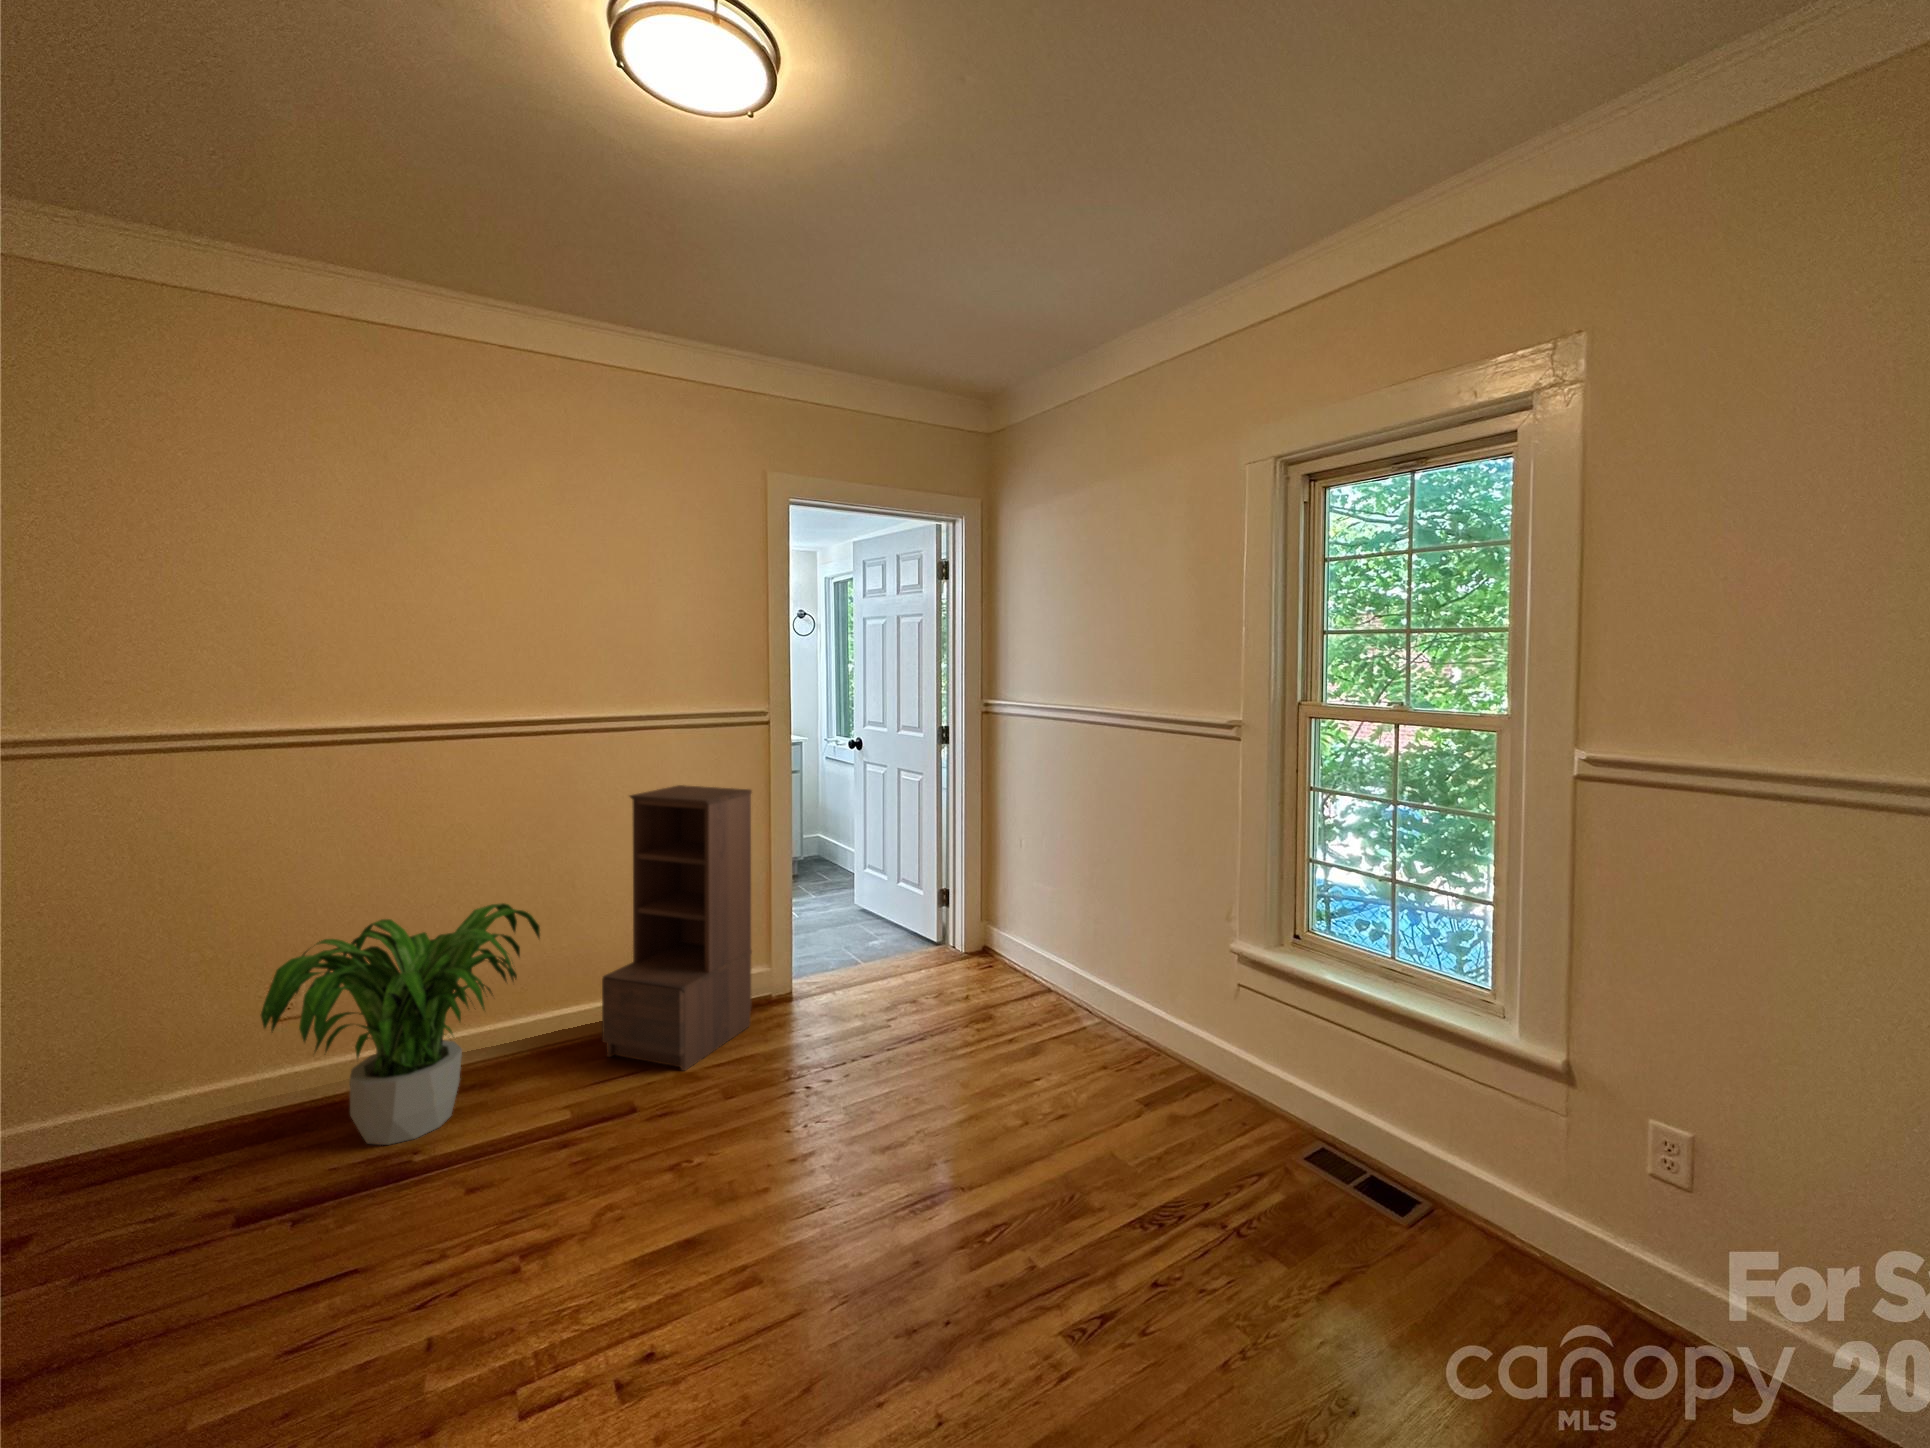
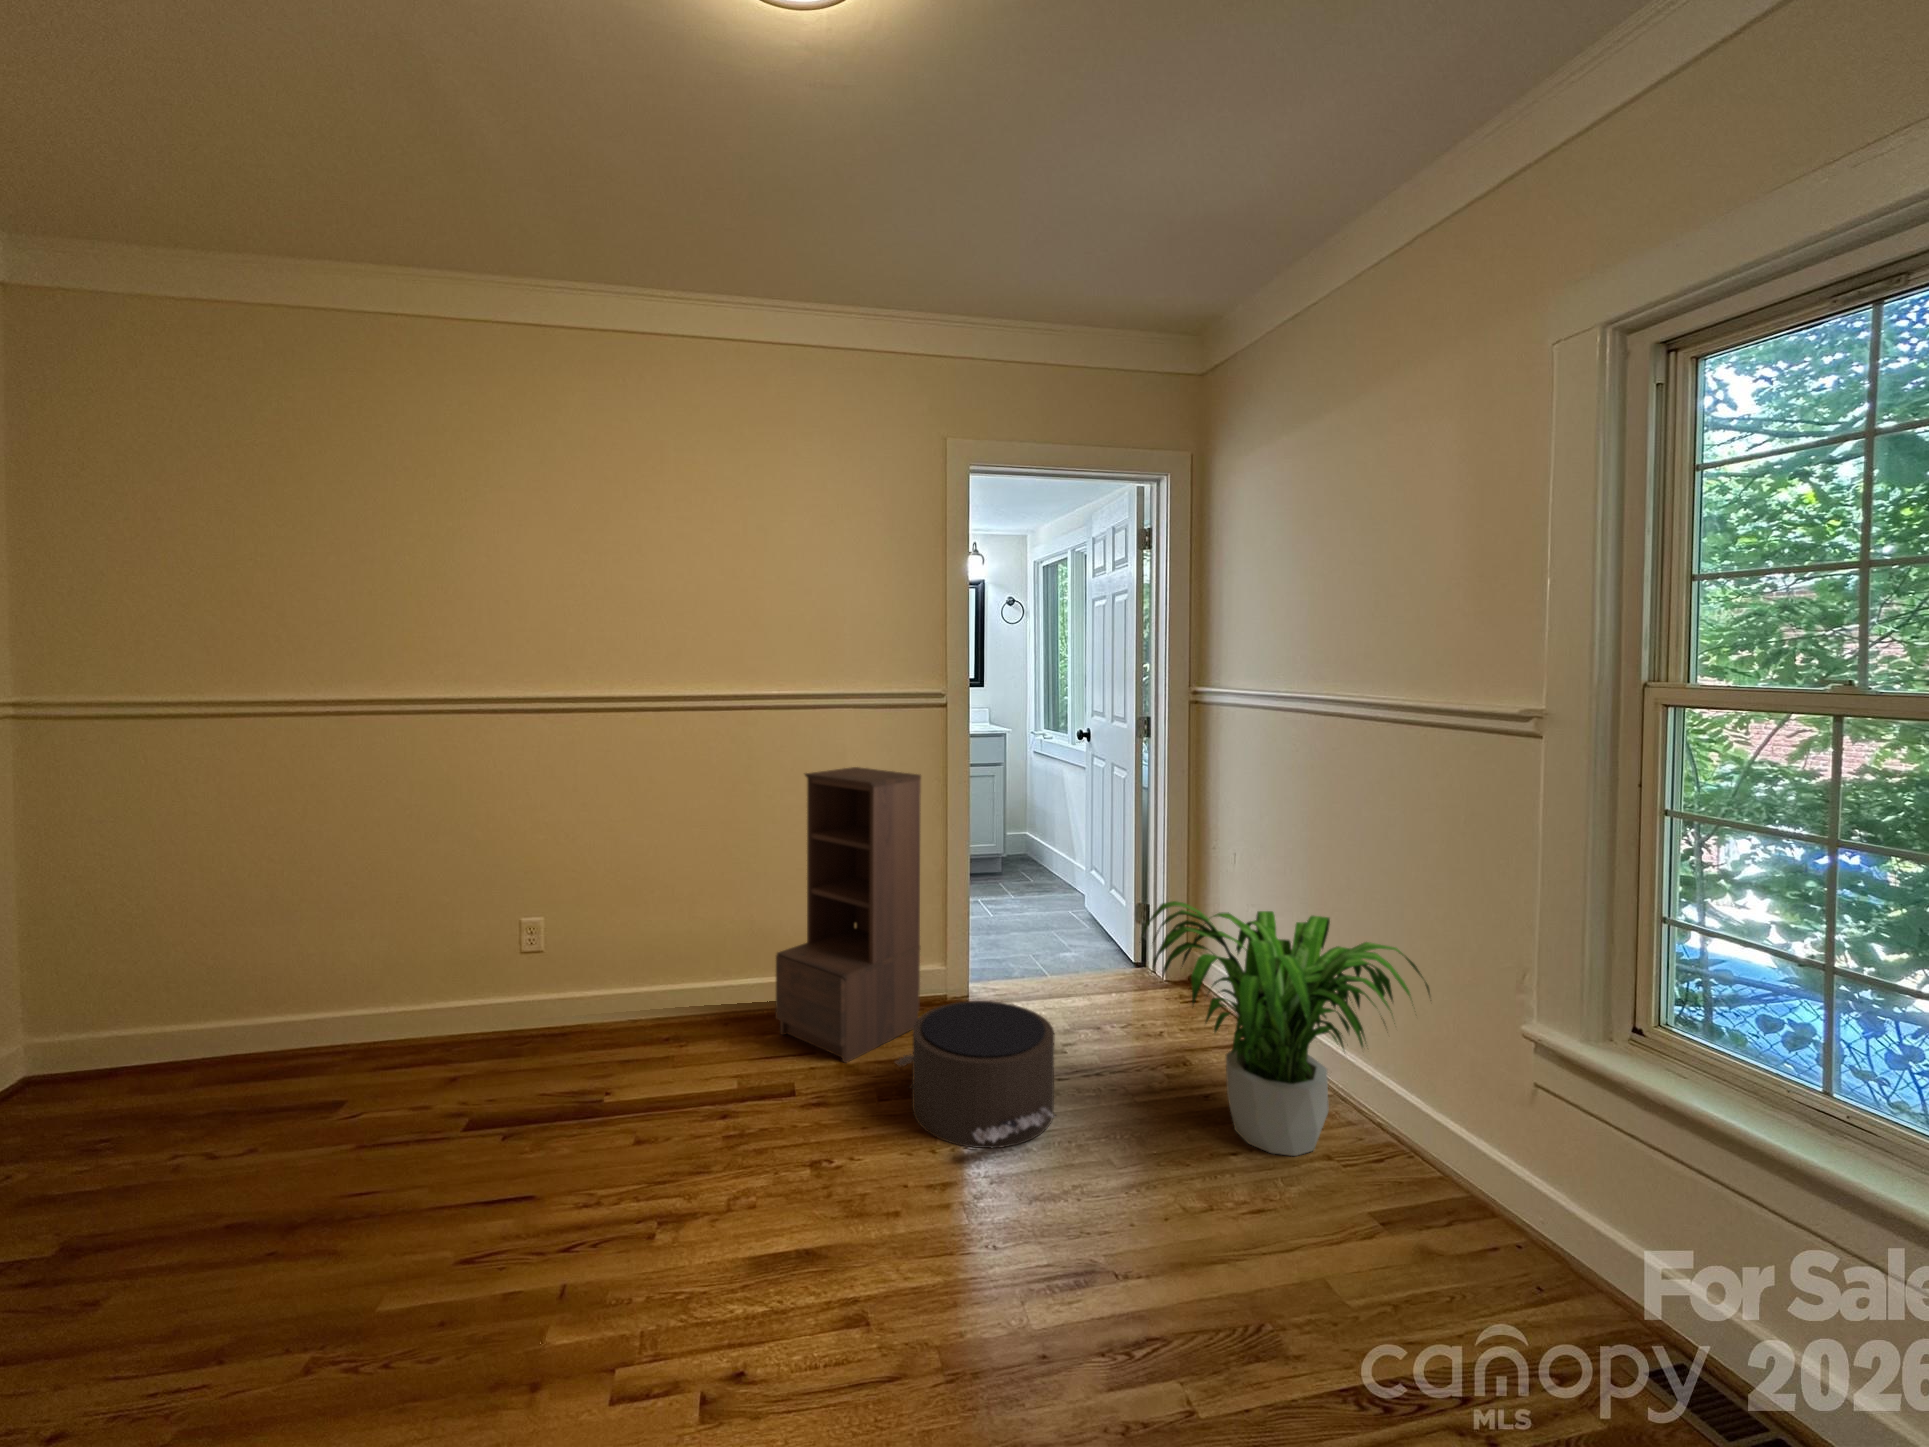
potted plant: present [261,903,540,1145] -> present [1142,901,1430,1156]
pouf: none [738,990,896,1120] -> present [894,1001,1055,1148]

